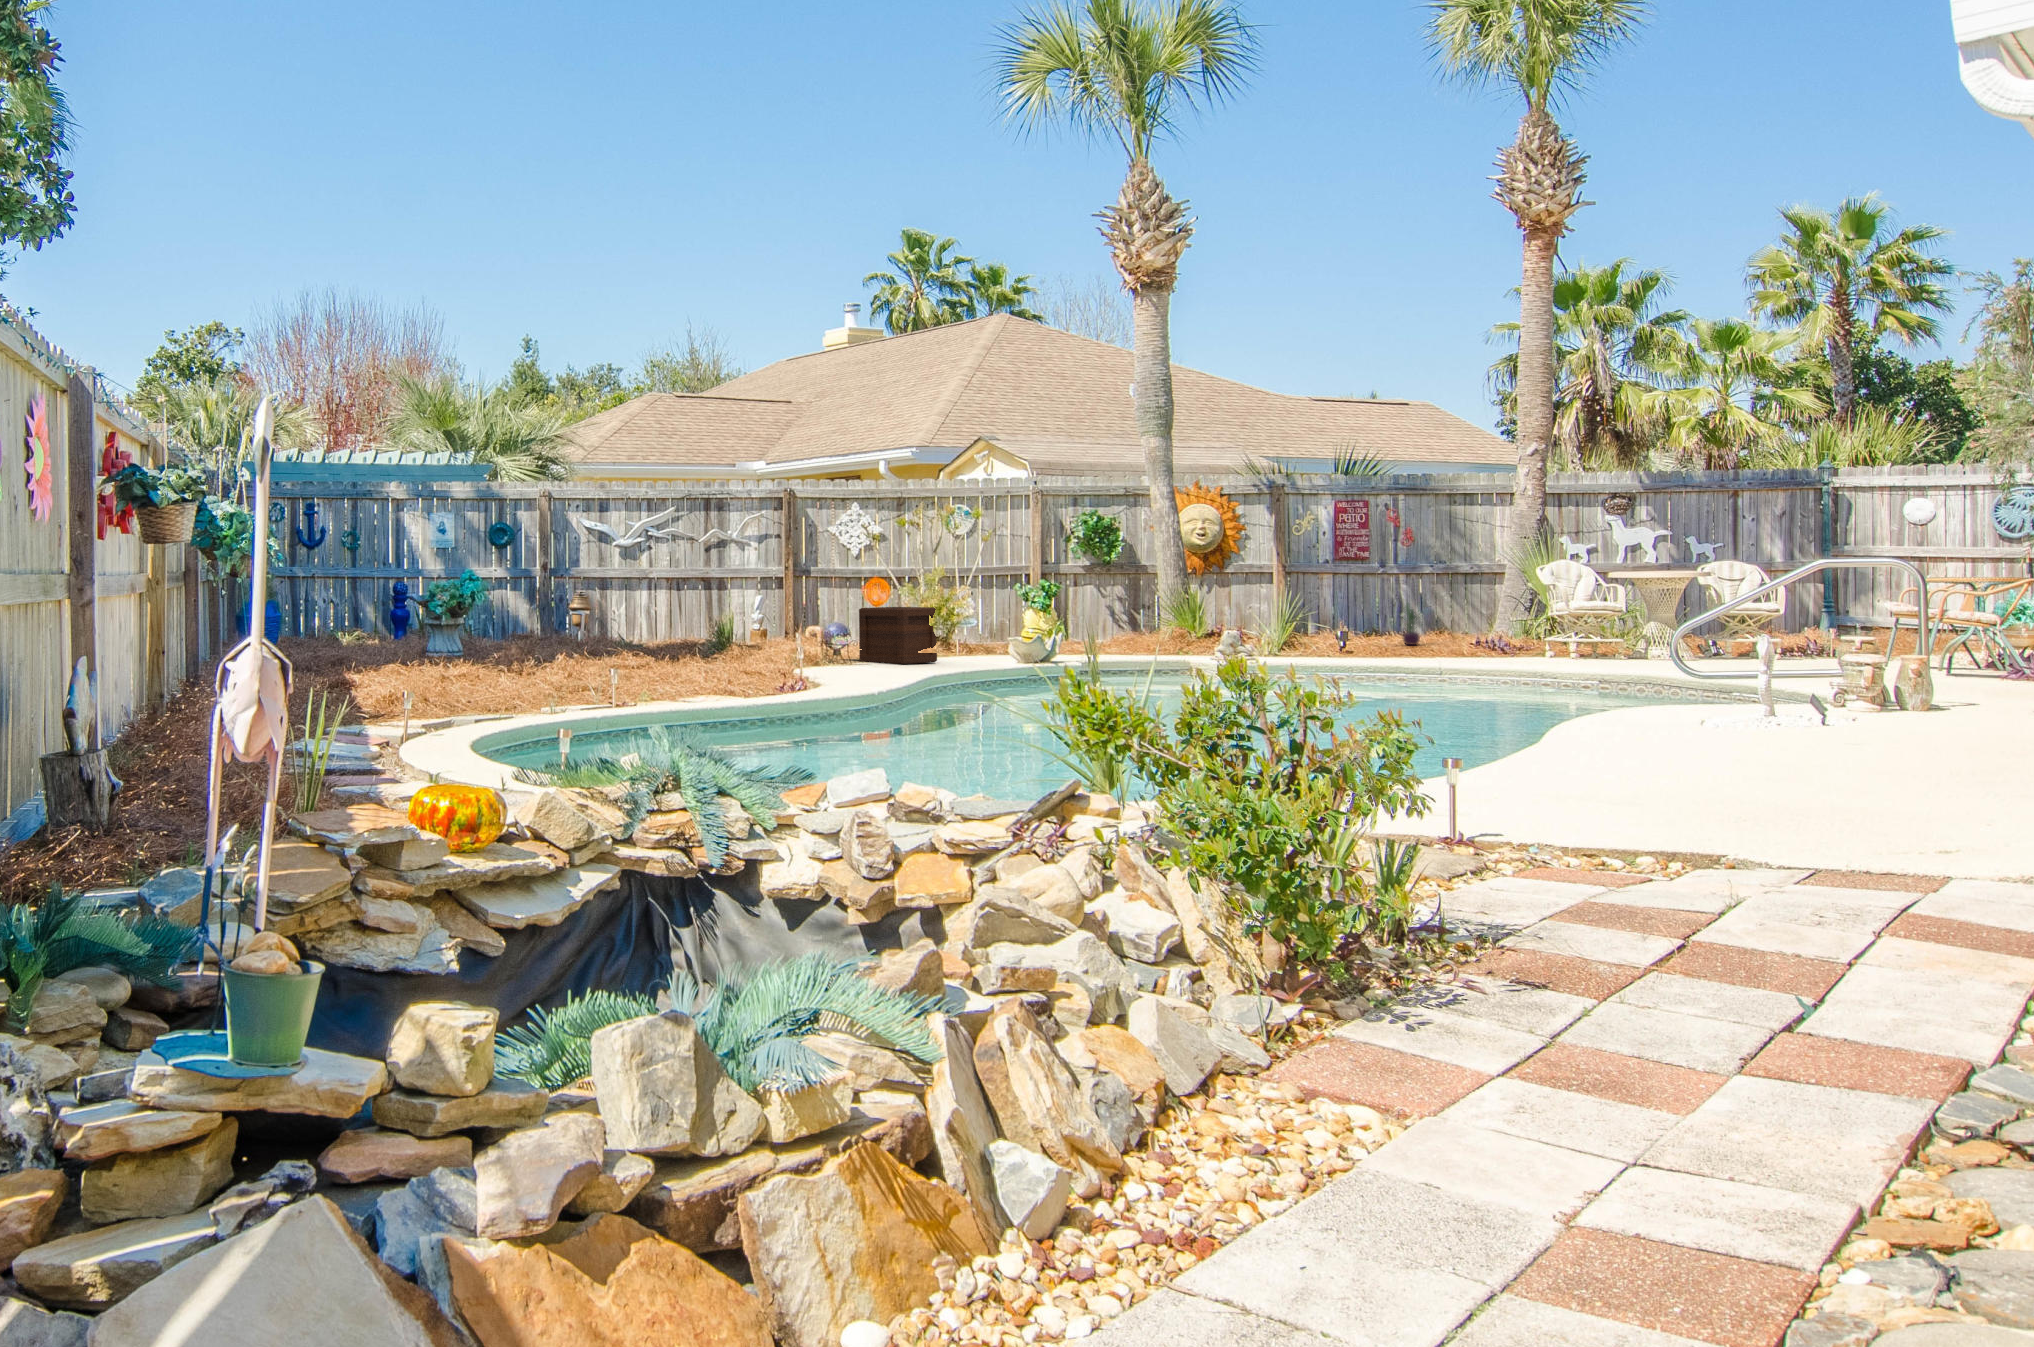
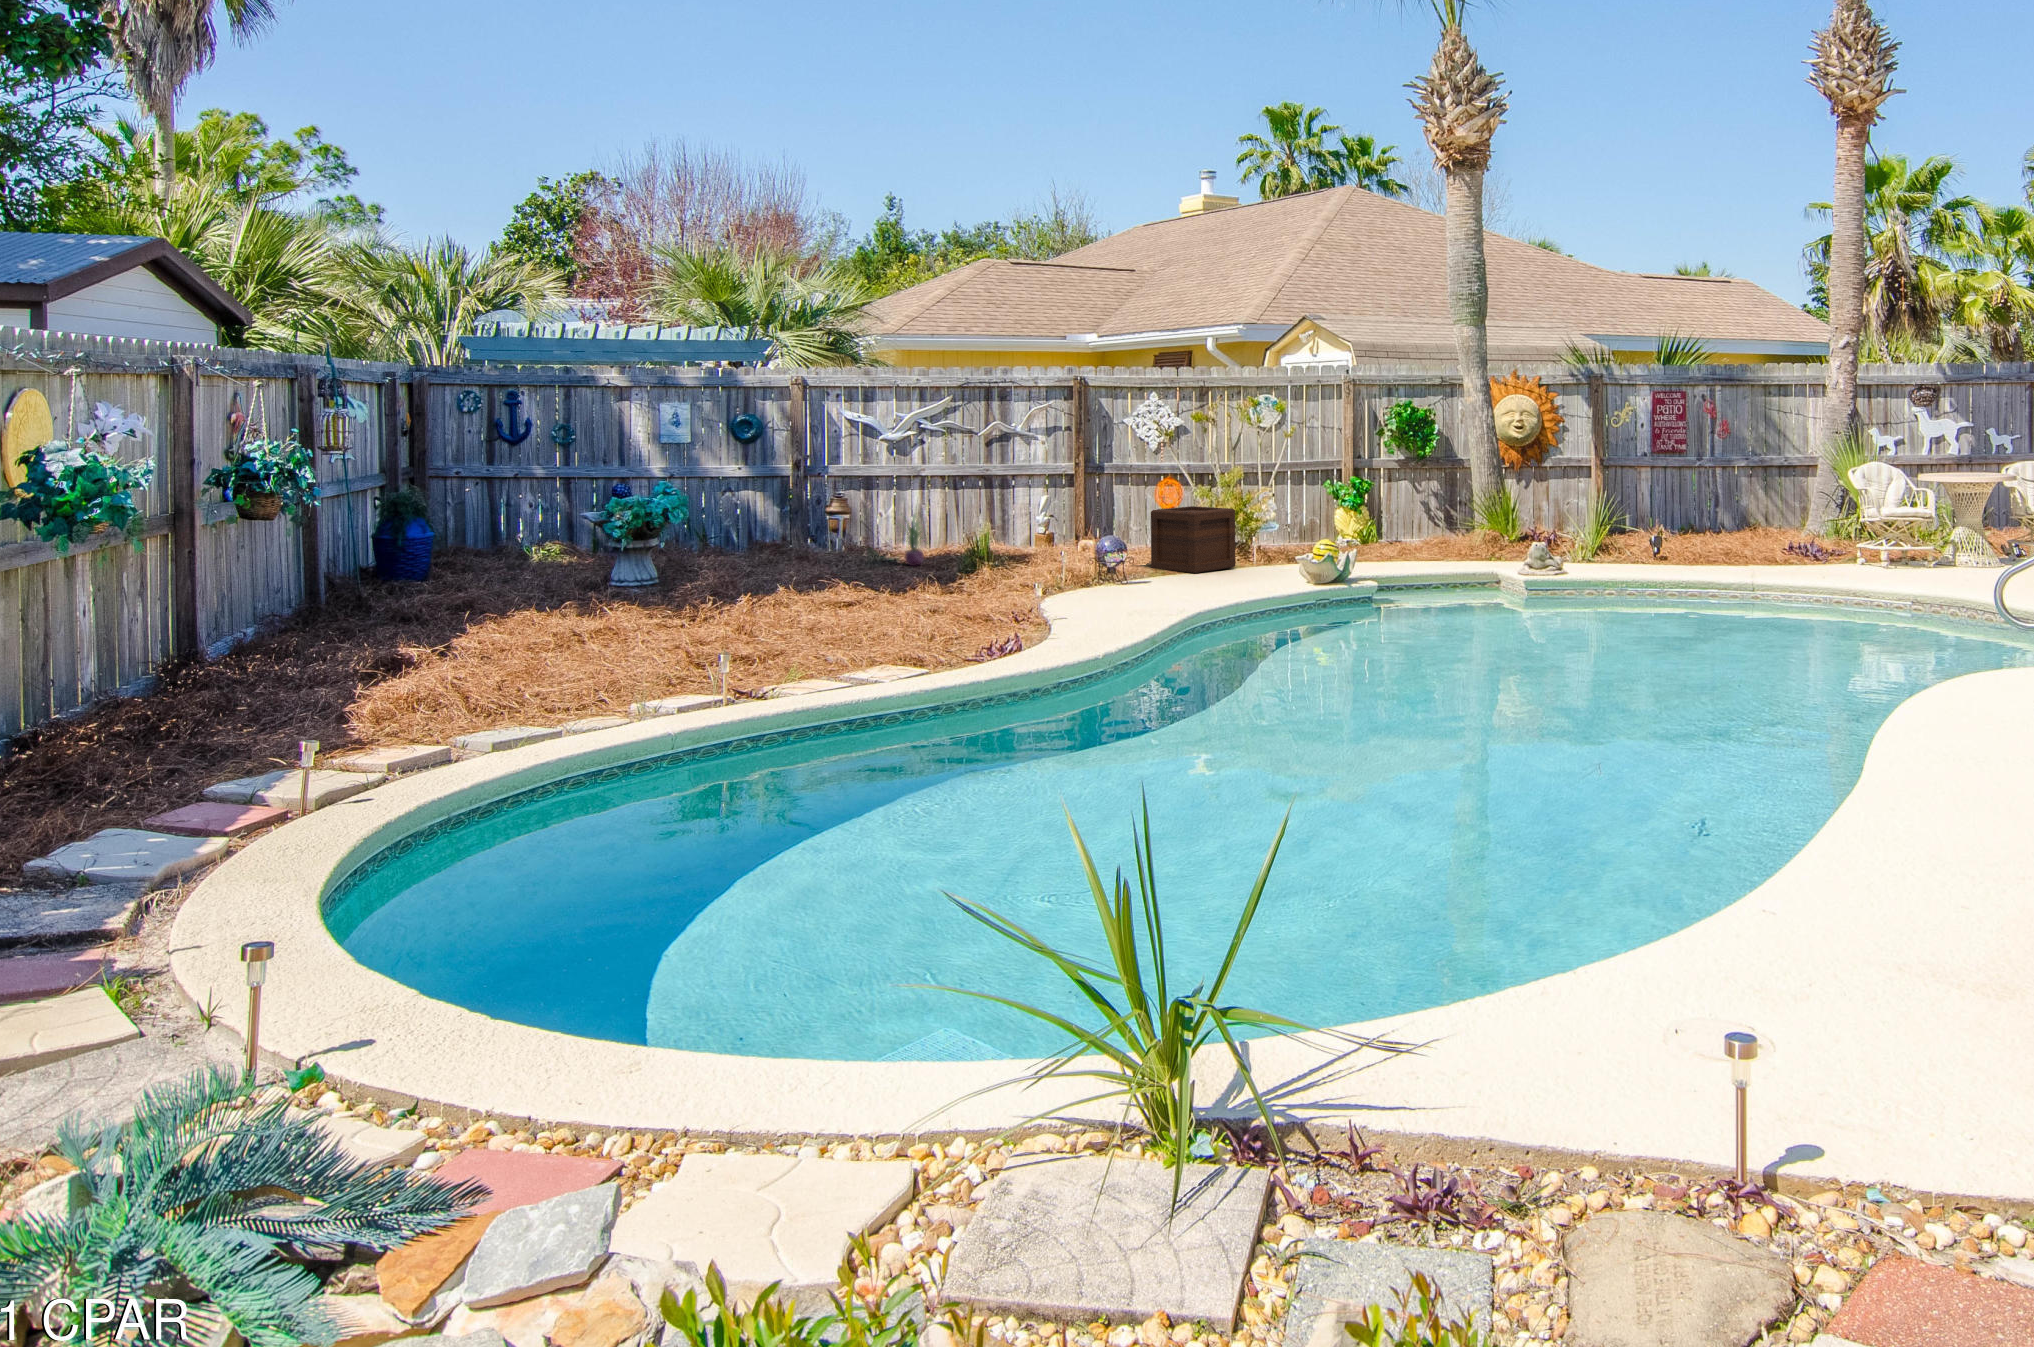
decorative plant: present [1402,603,1420,645] -> present [905,515,926,566]

